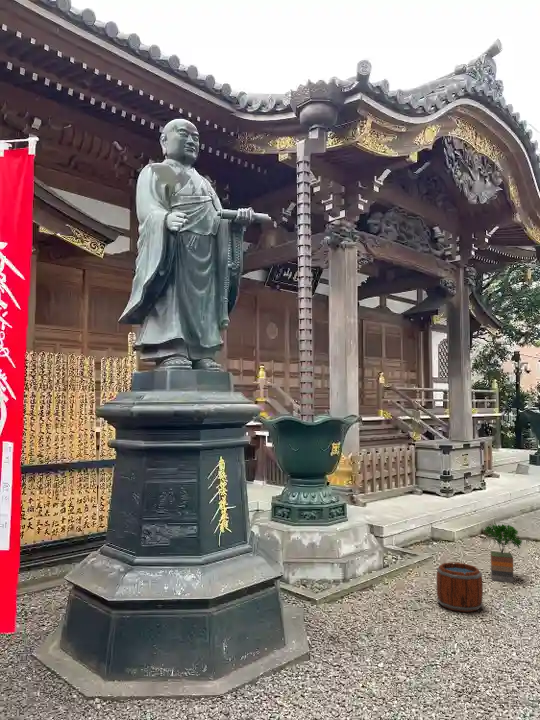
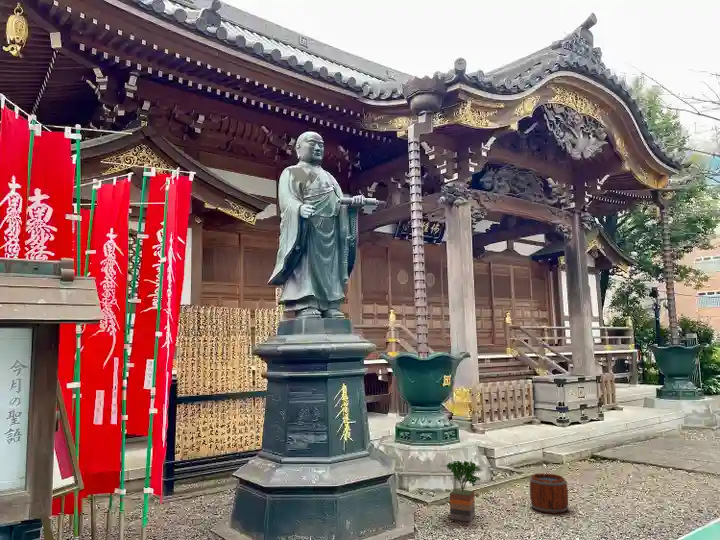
potted tree: present [484,524,522,583] -> present [446,461,481,522]

